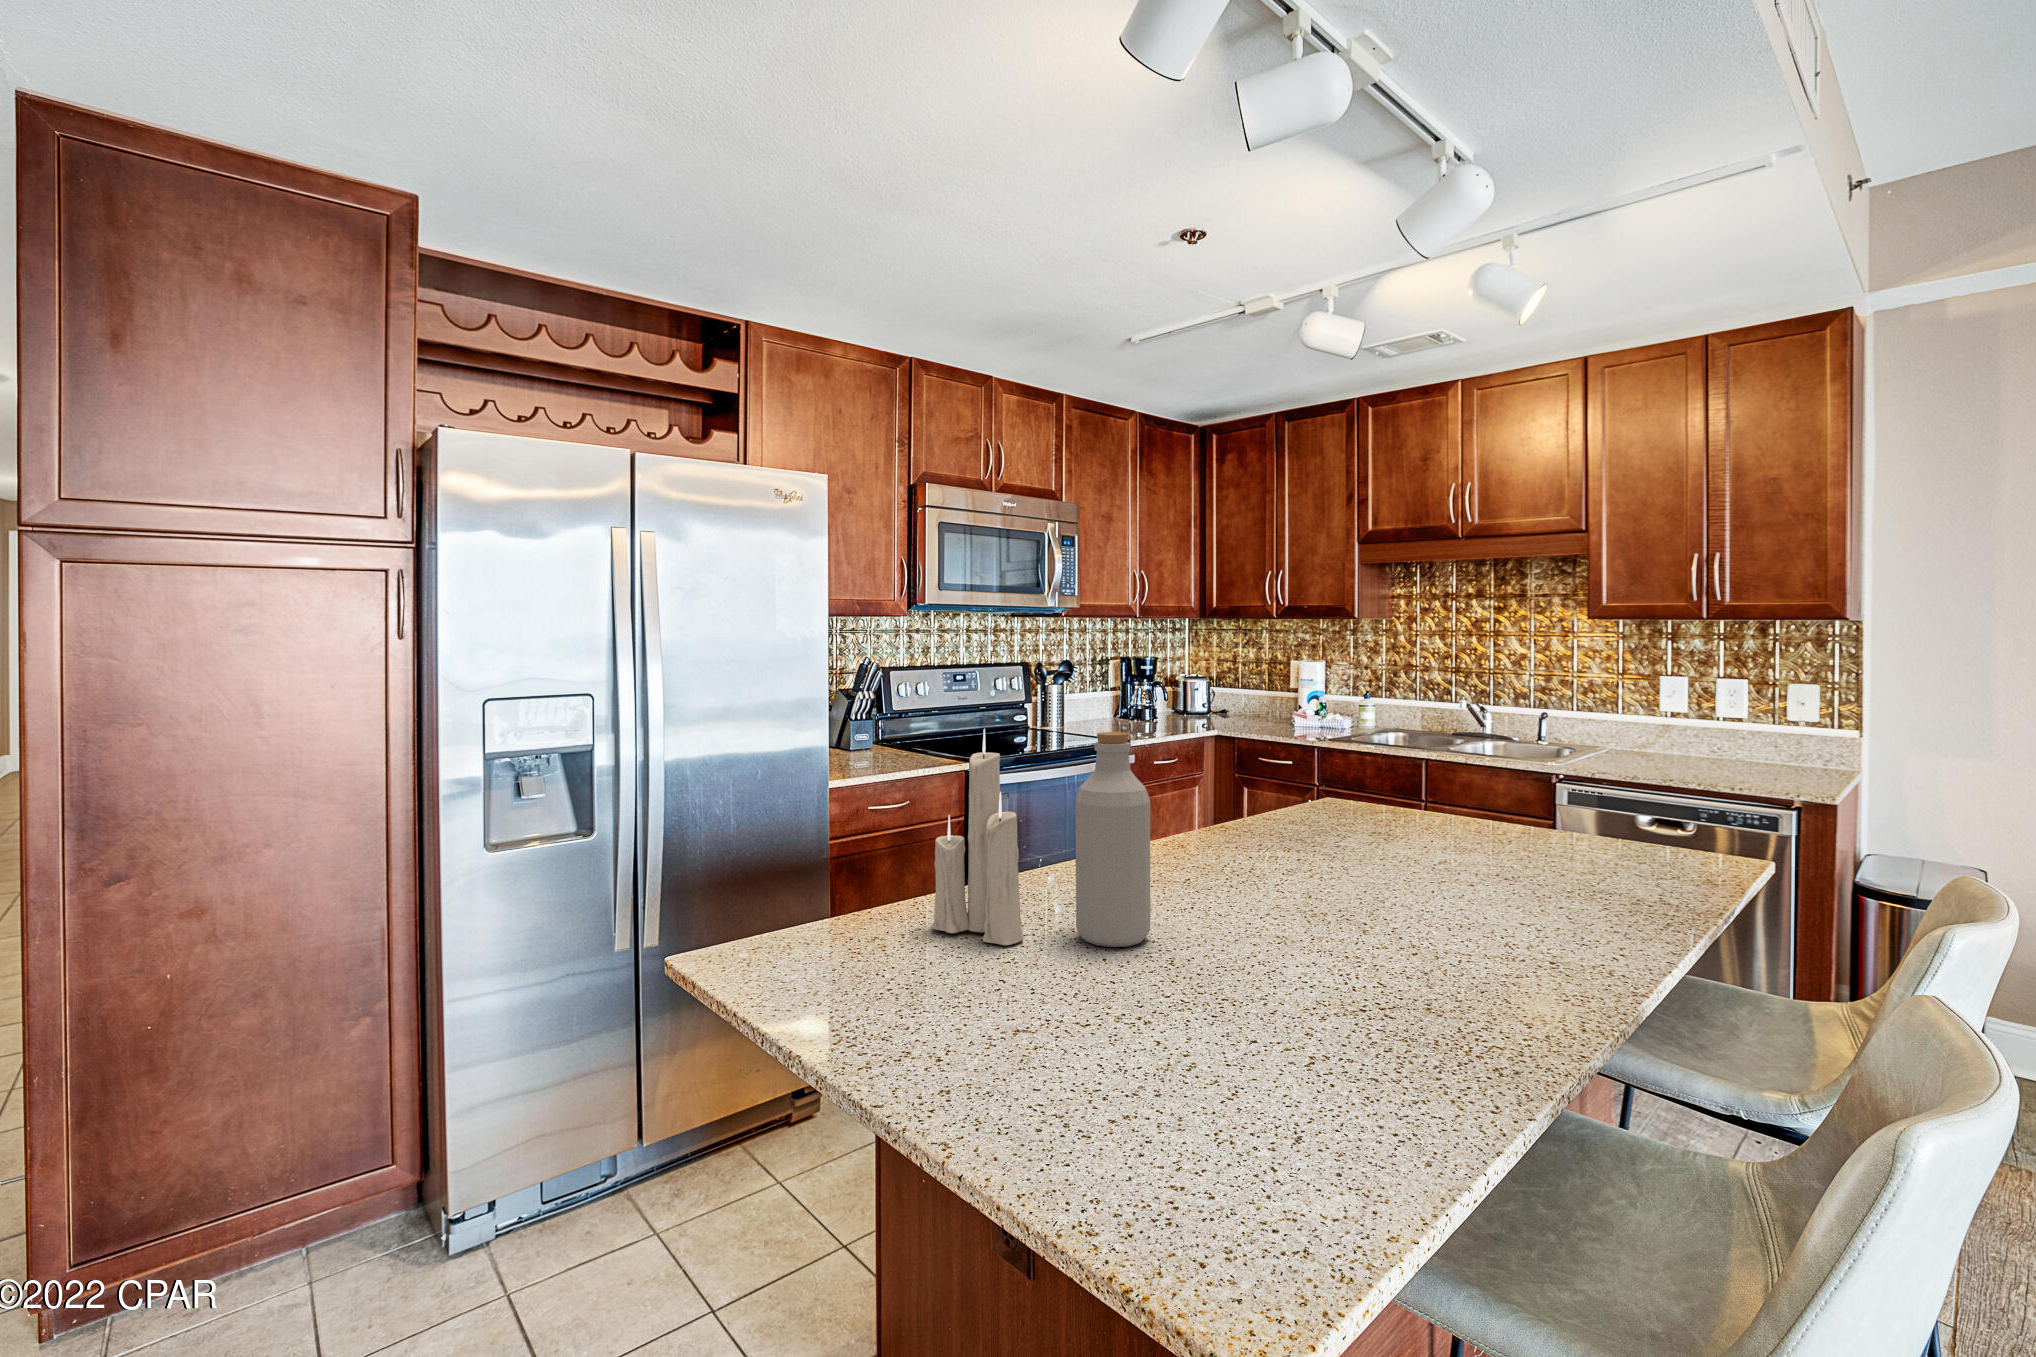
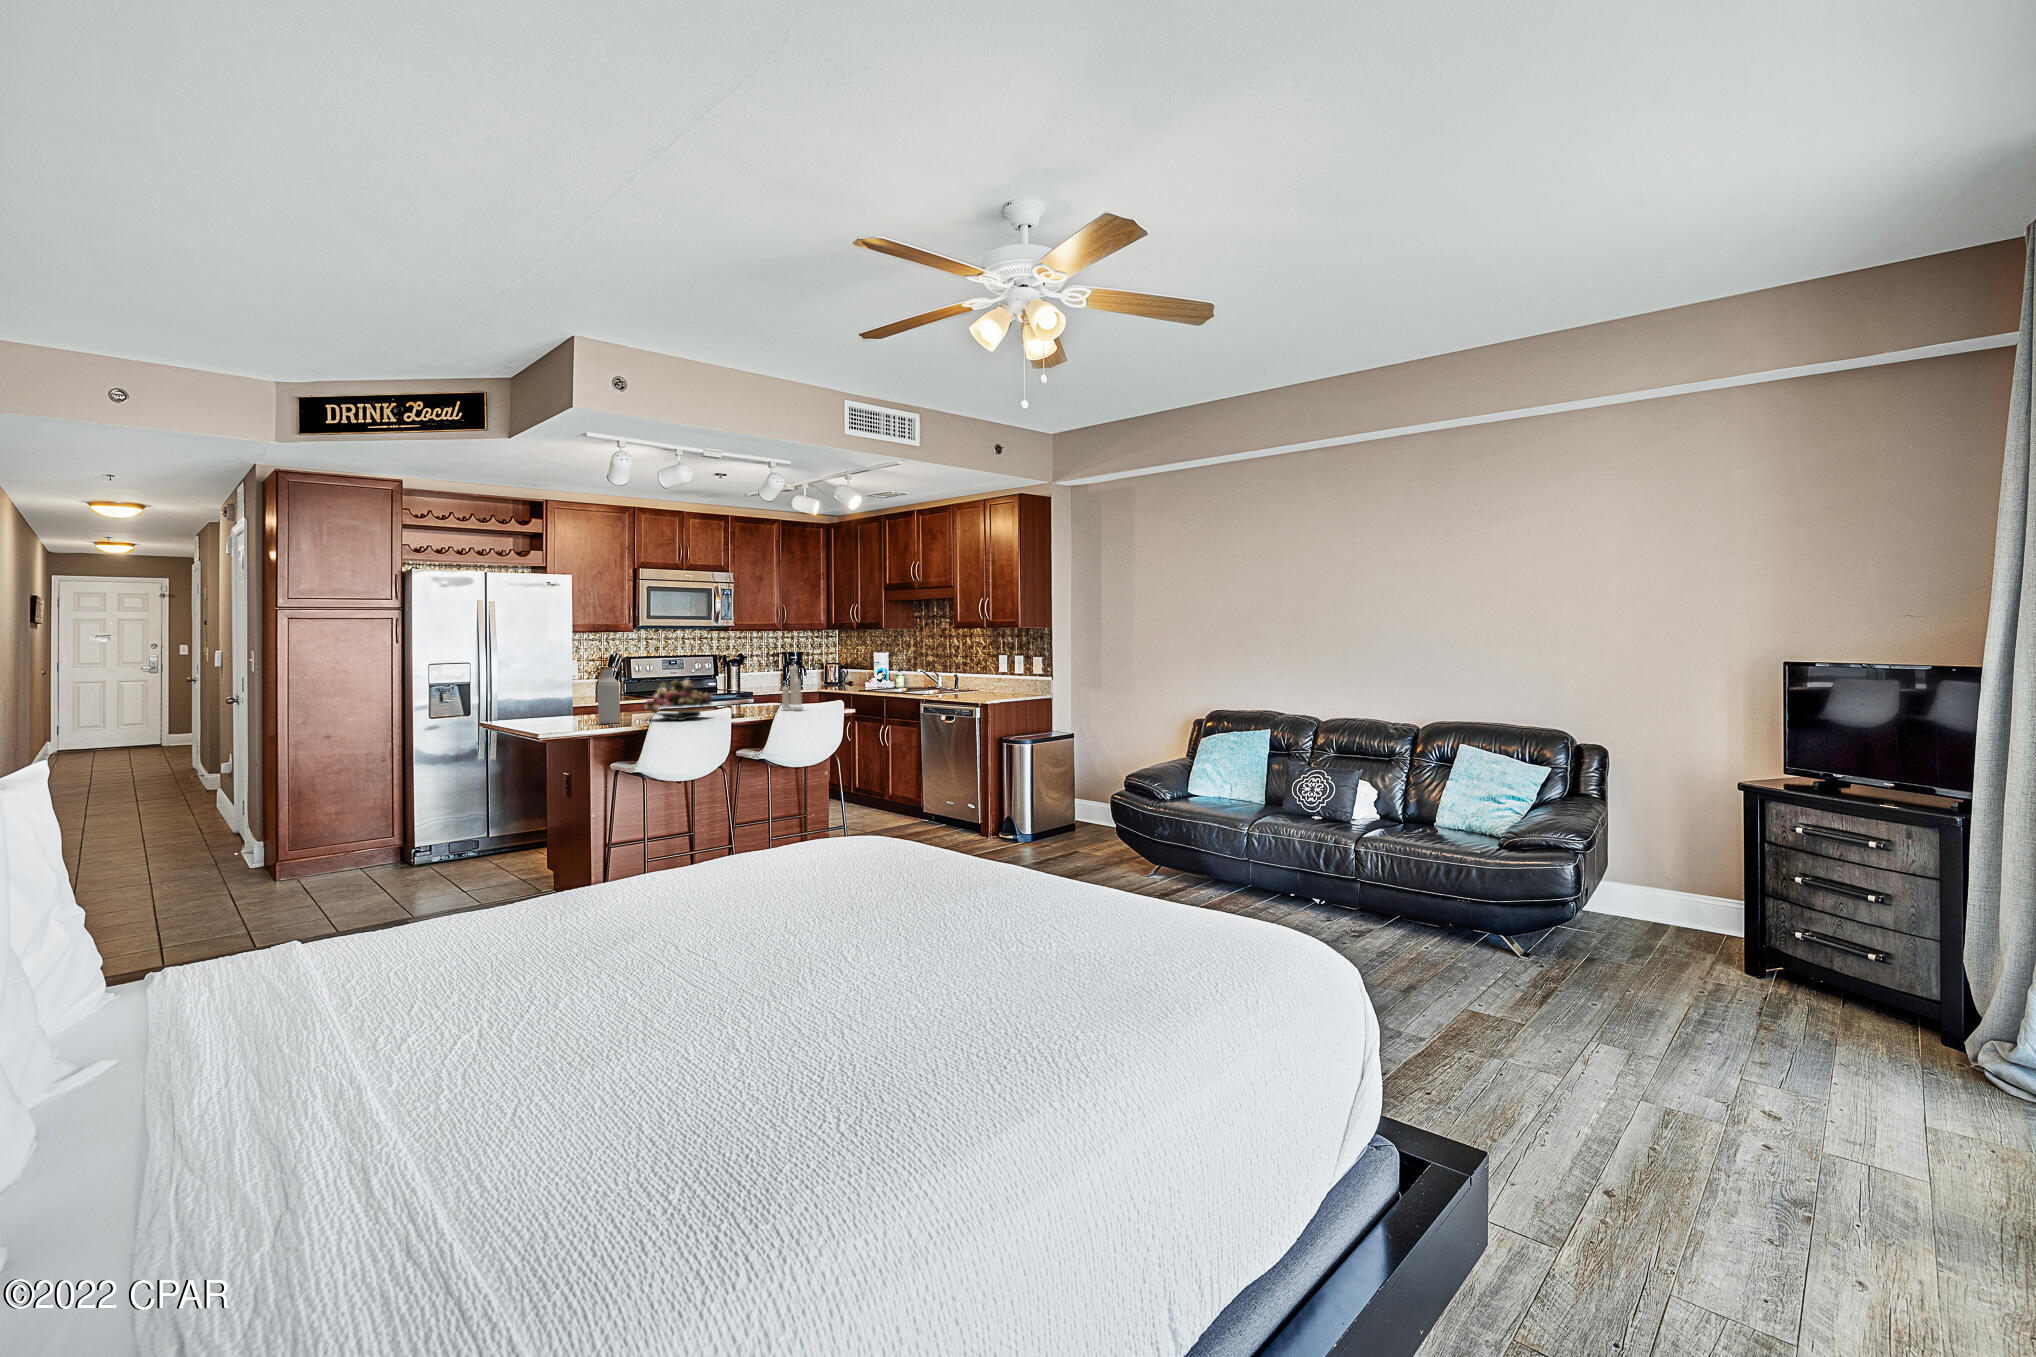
candle: present [931,729,1024,945] -> present [782,666,803,710]
flower arrangement: none [1168,765,1401,923] -> present [645,680,712,720]

